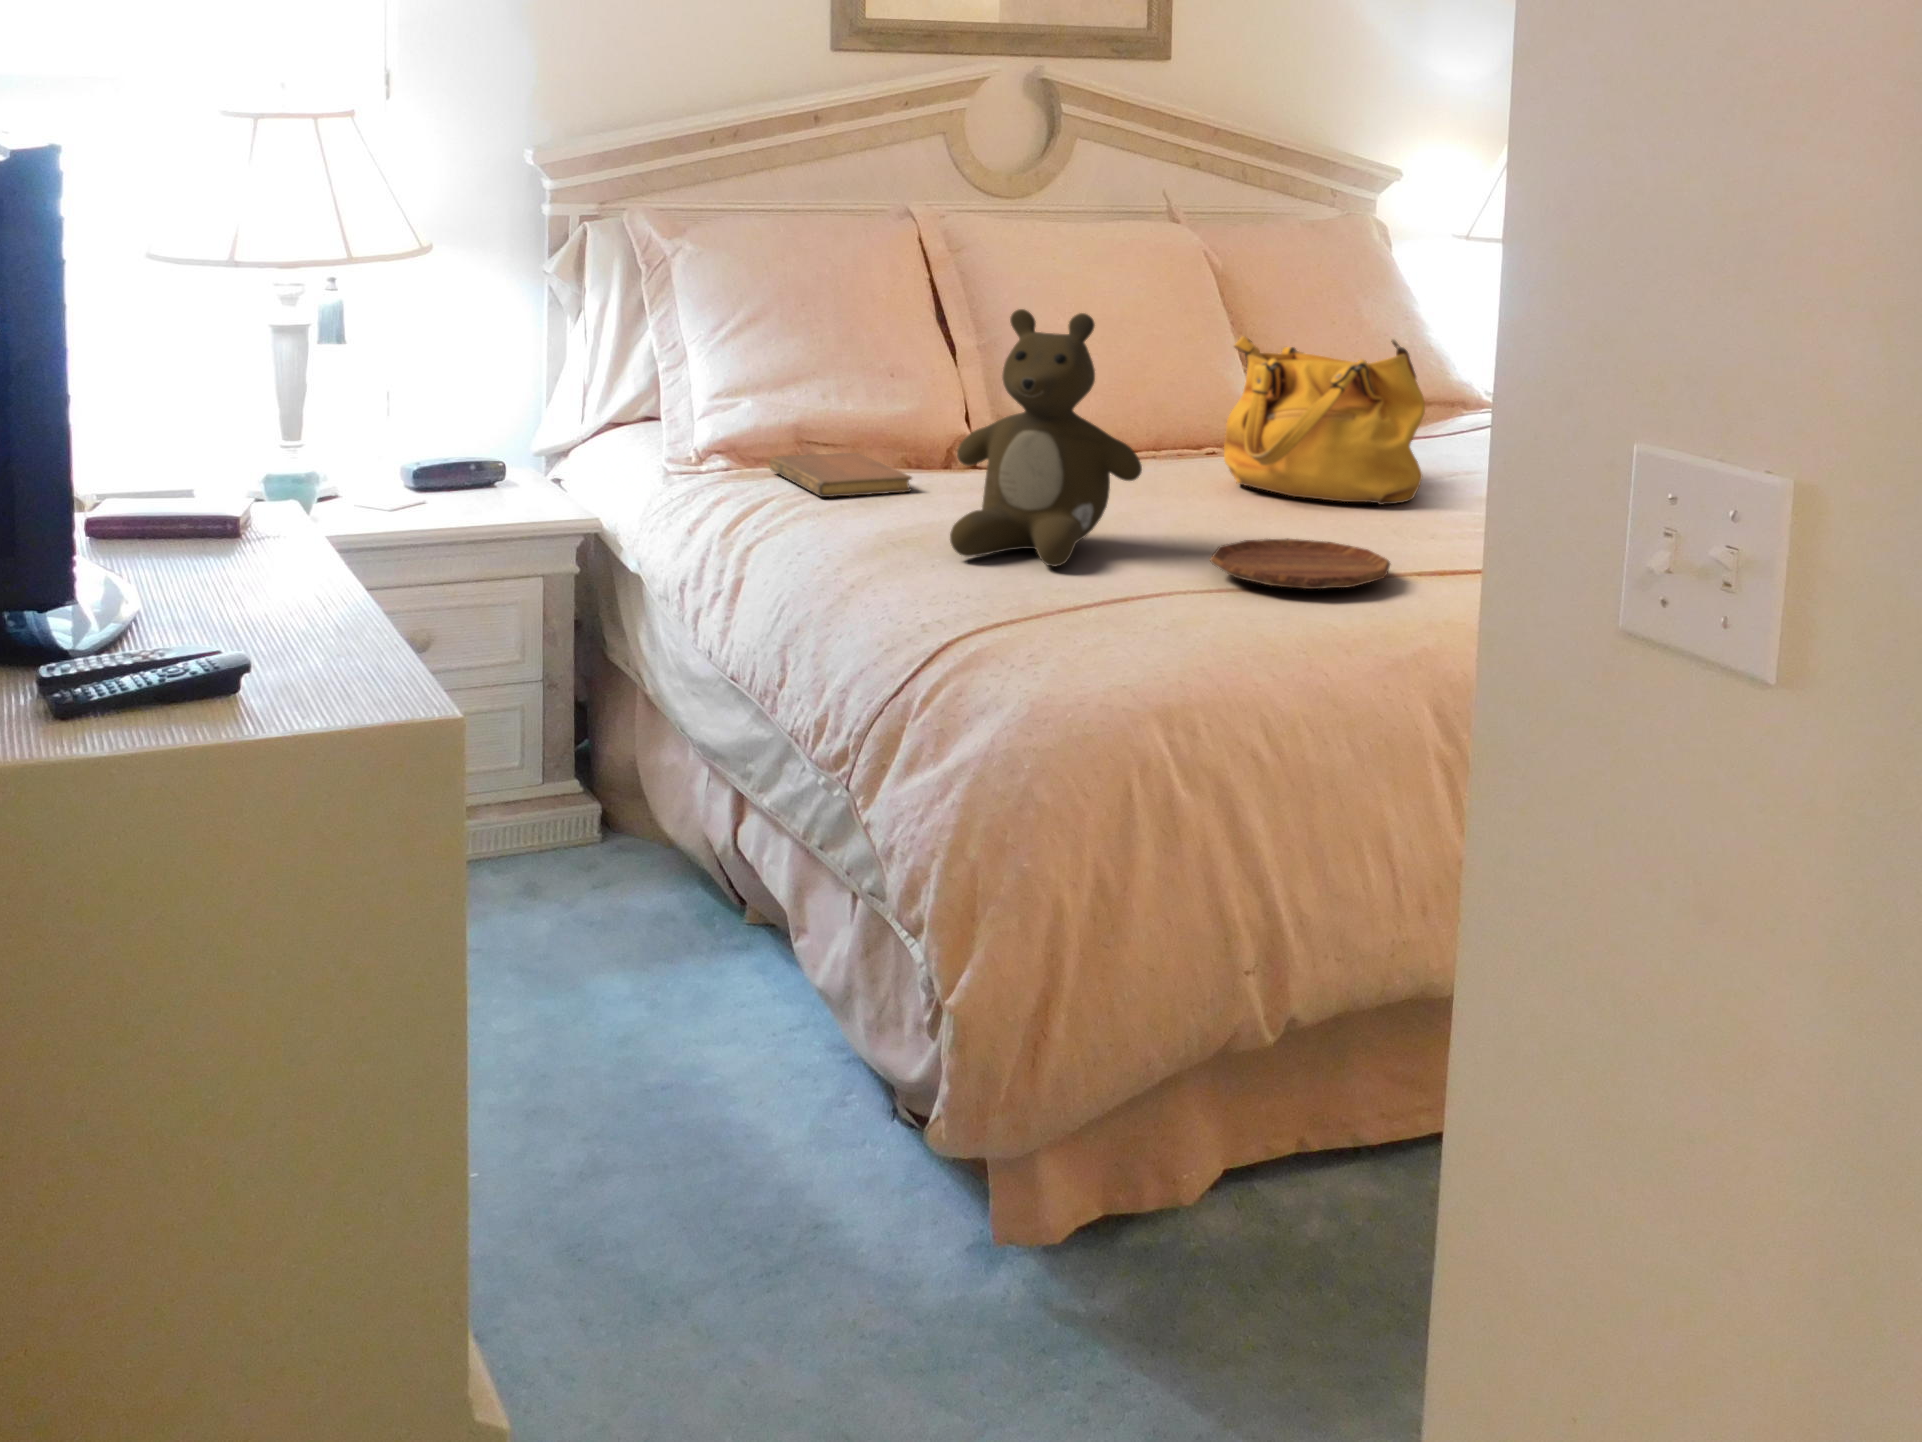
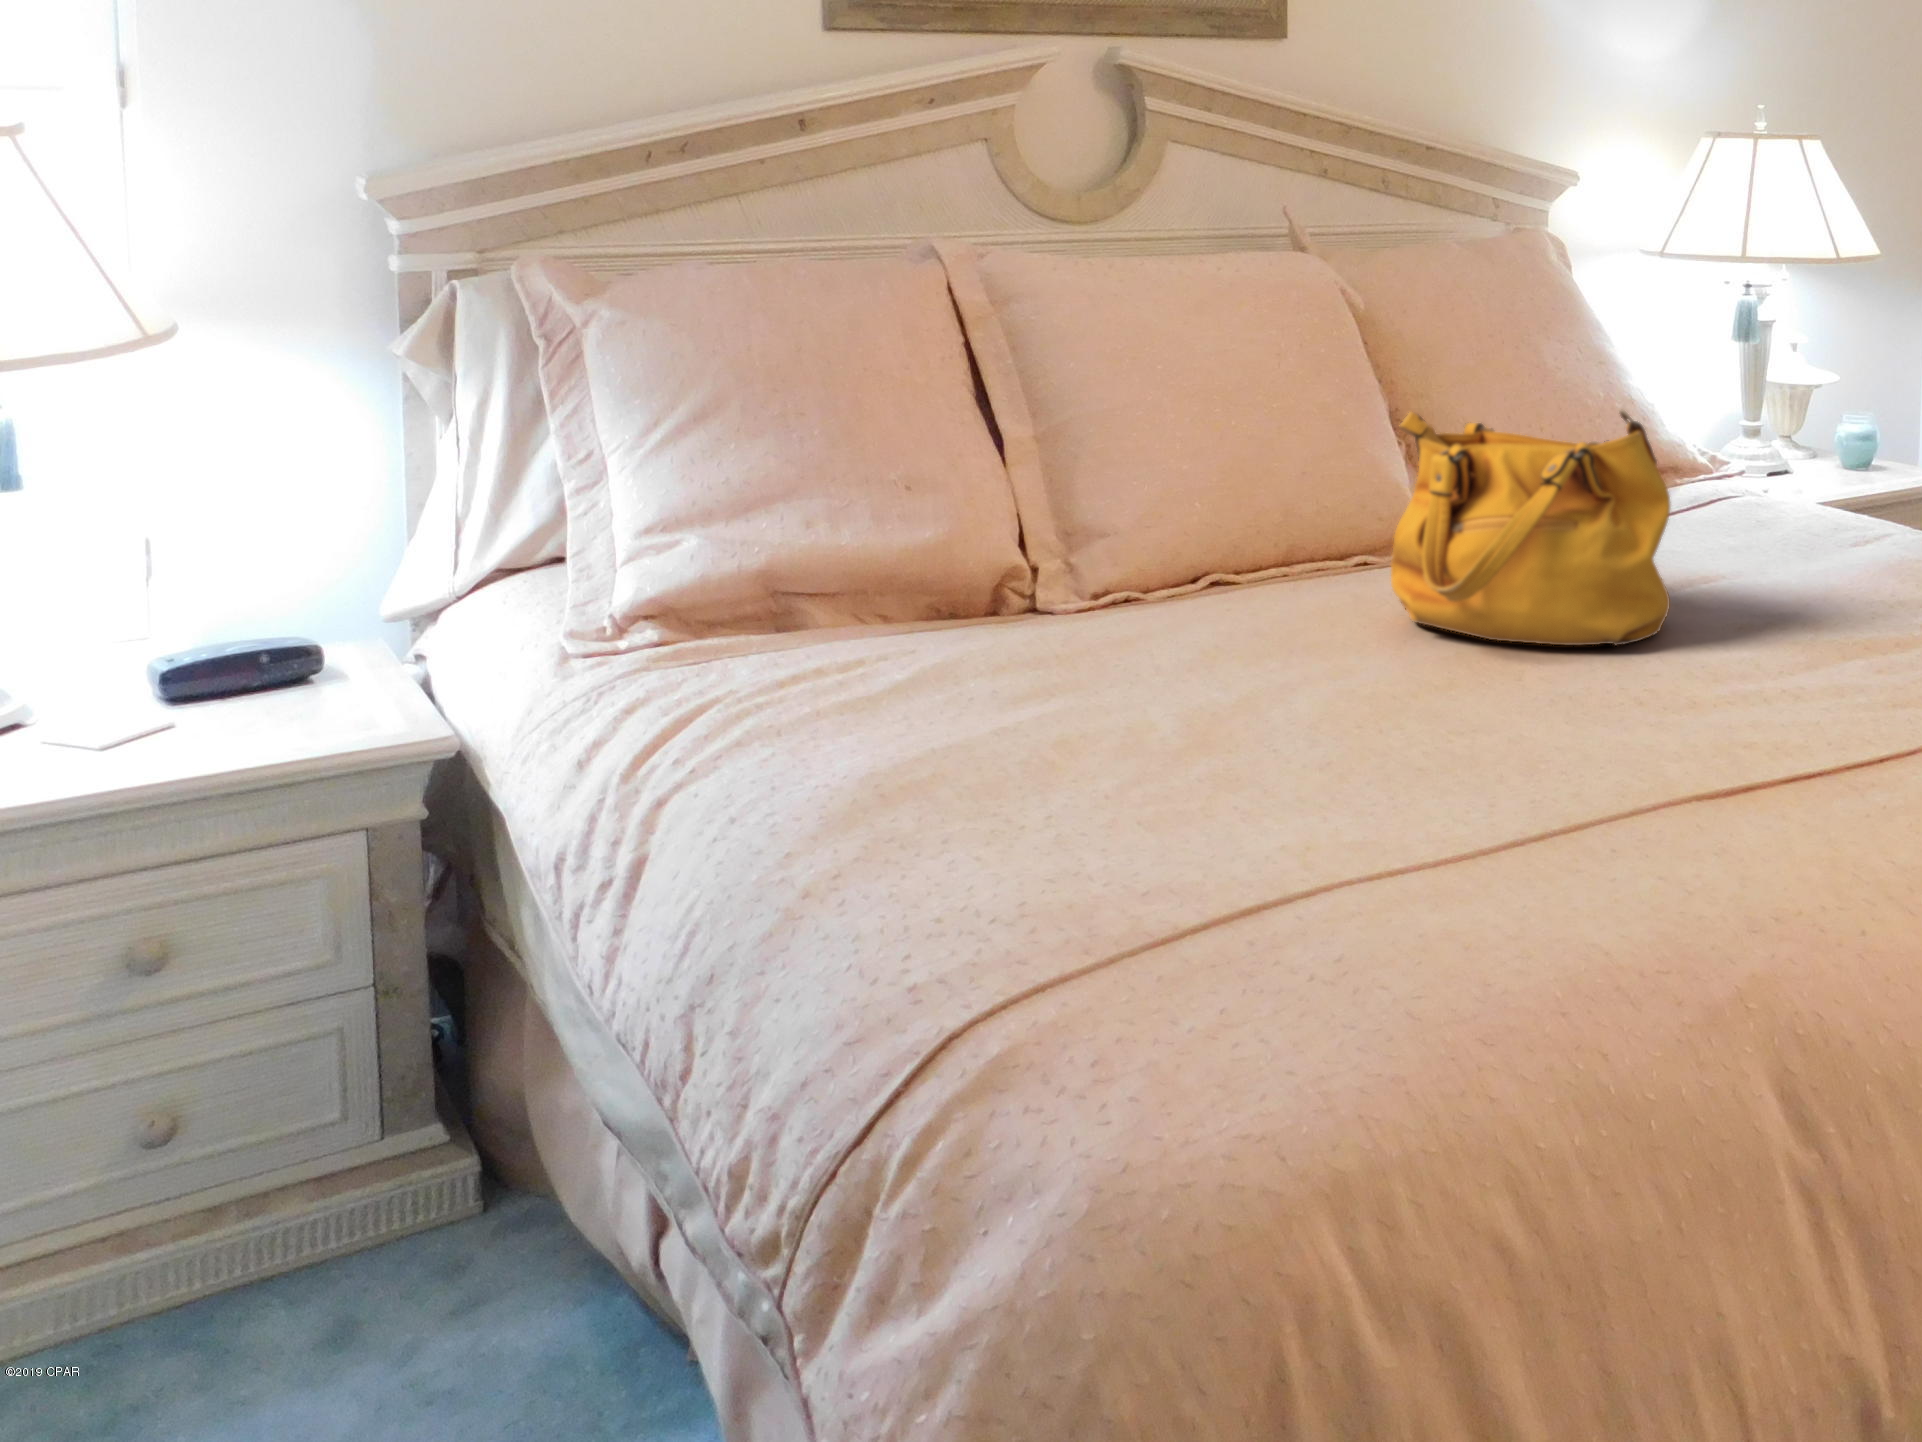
teddy bear: present [950,309,1142,566] -> none [975,408,1282,827]
notebook: present [770,453,912,497] -> none [720,606,935,694]
tray: present [1210,539,1390,589] -> none [1396,741,1677,849]

